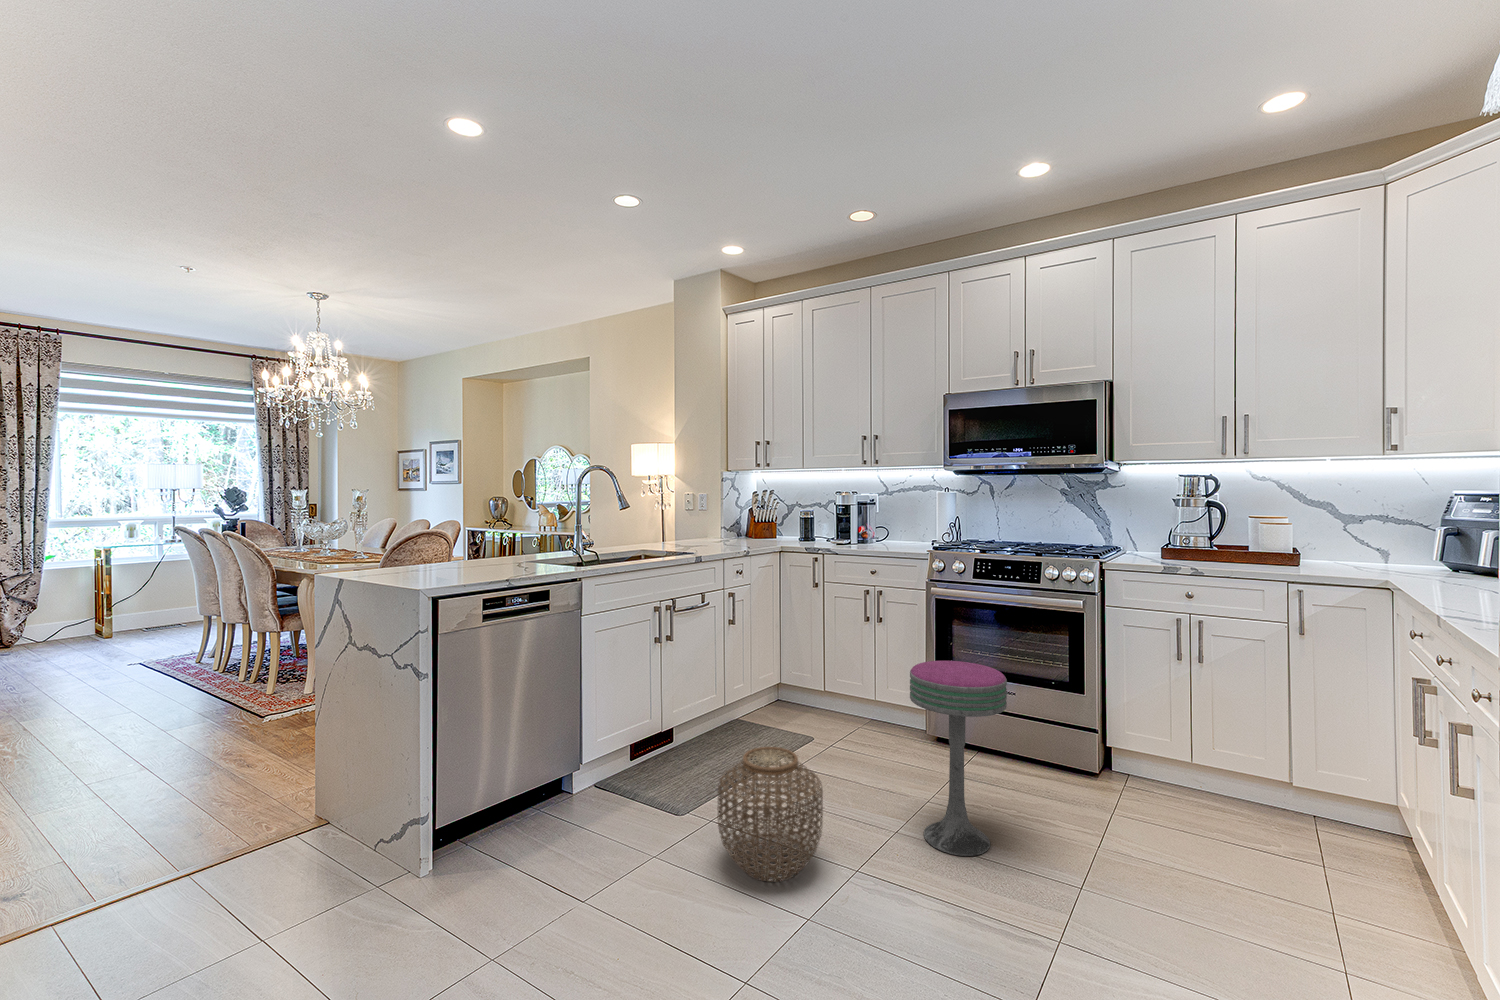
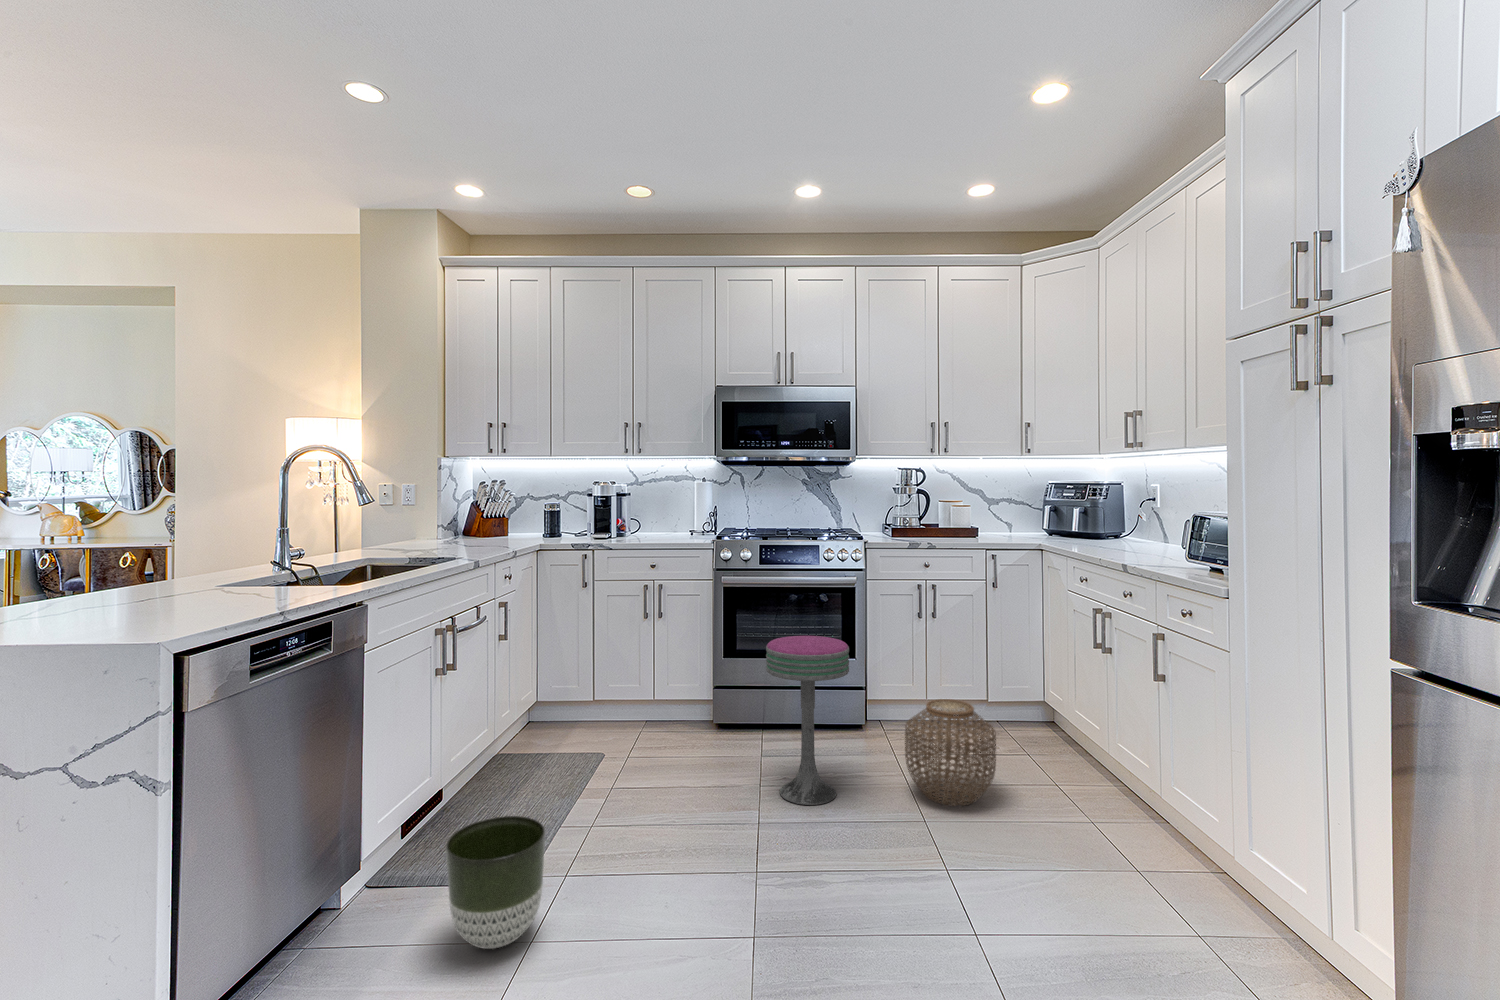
woven basket: present [717,747,823,882] -> present [905,699,996,806]
planter: none [541,772,621,881] -> present [446,816,545,949]

